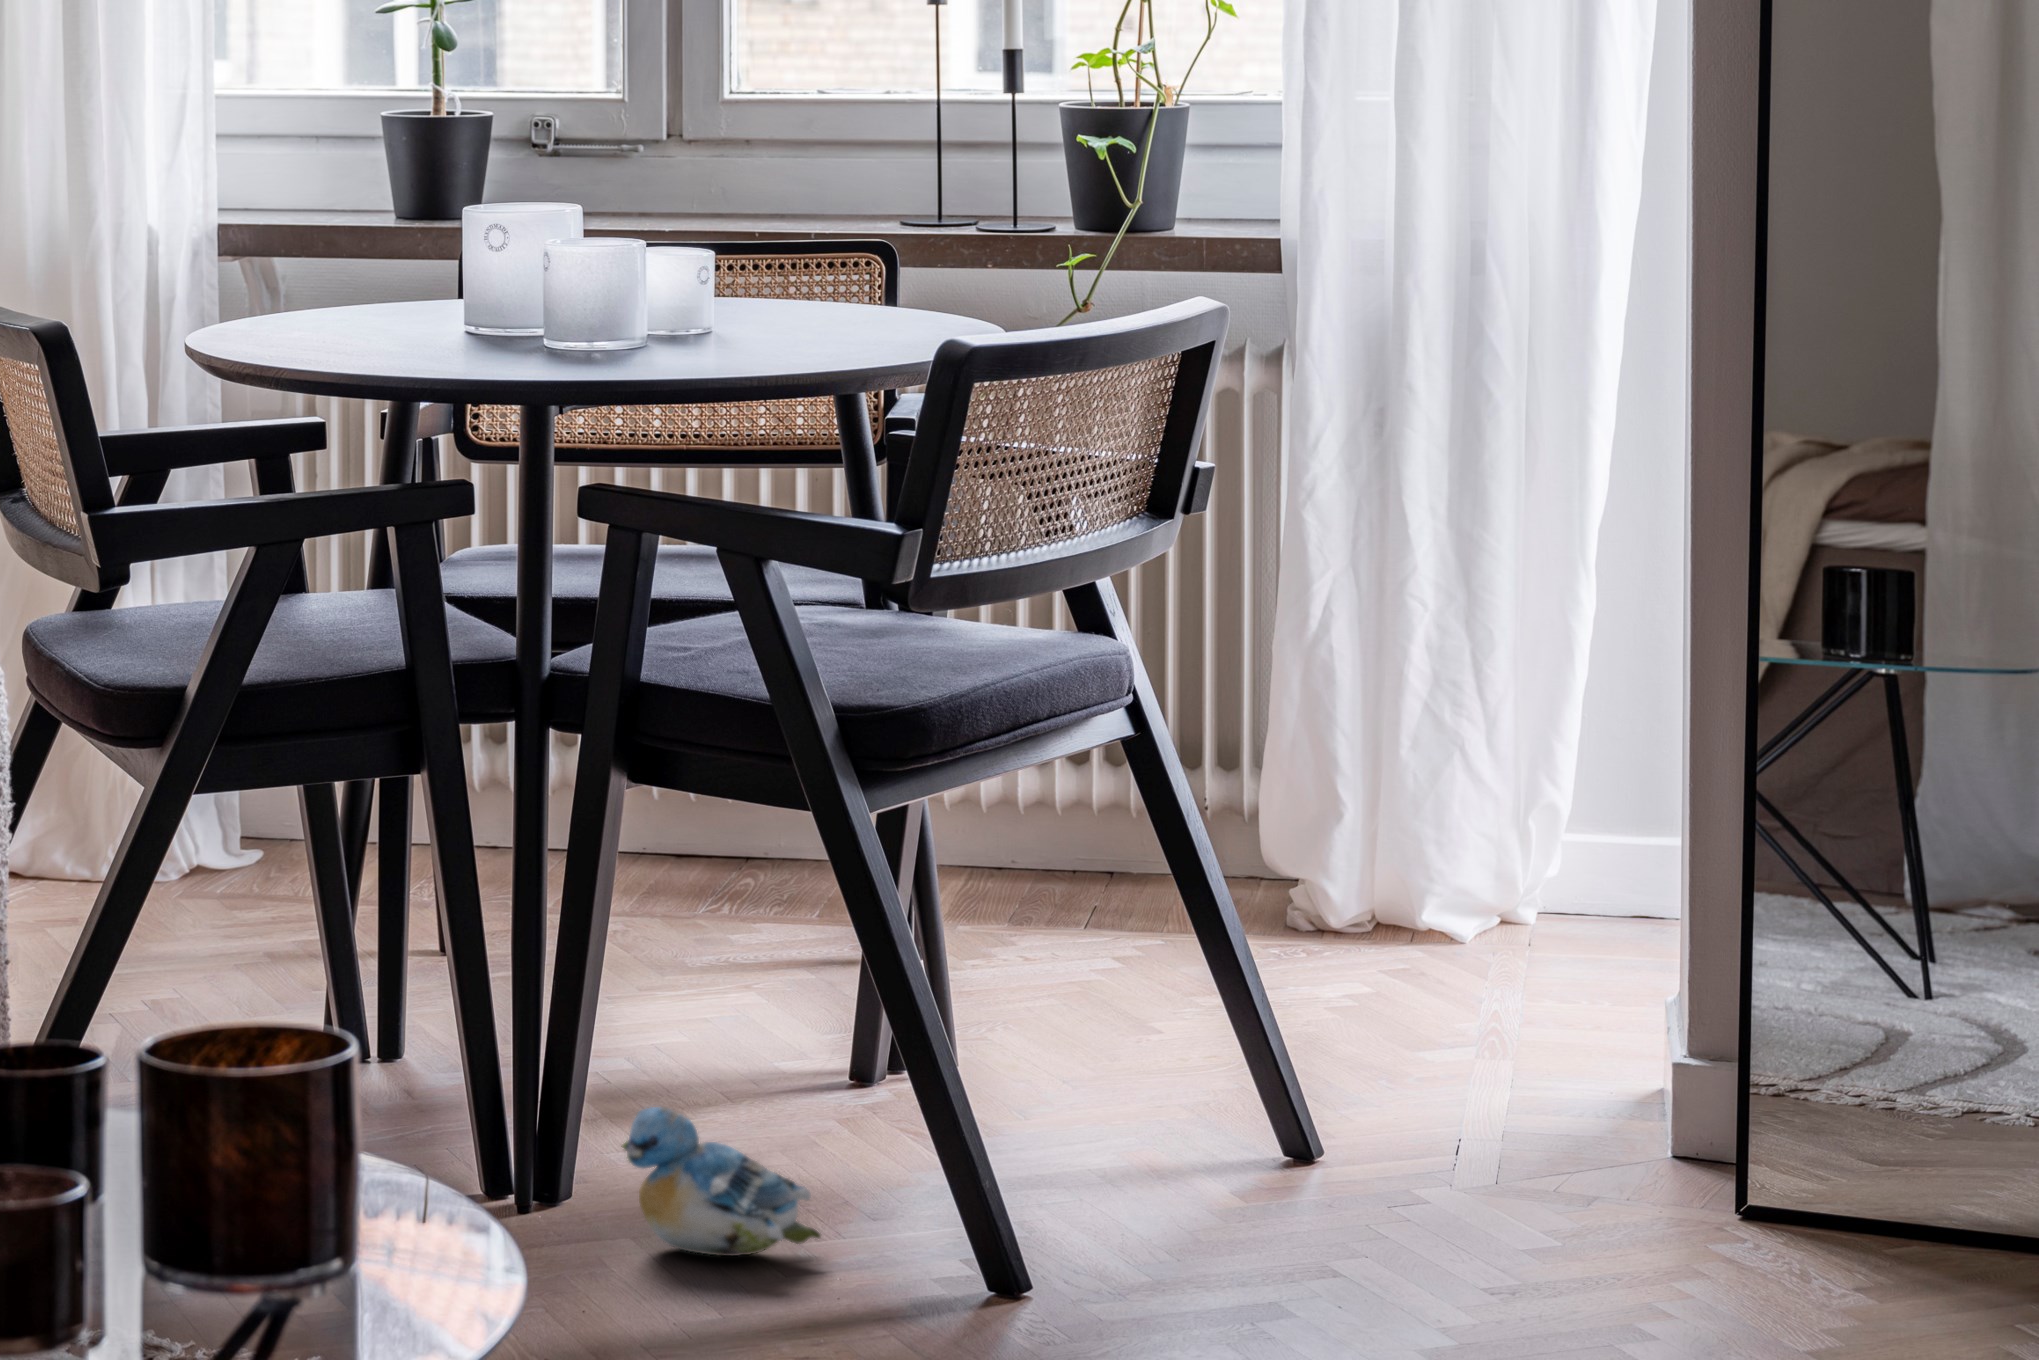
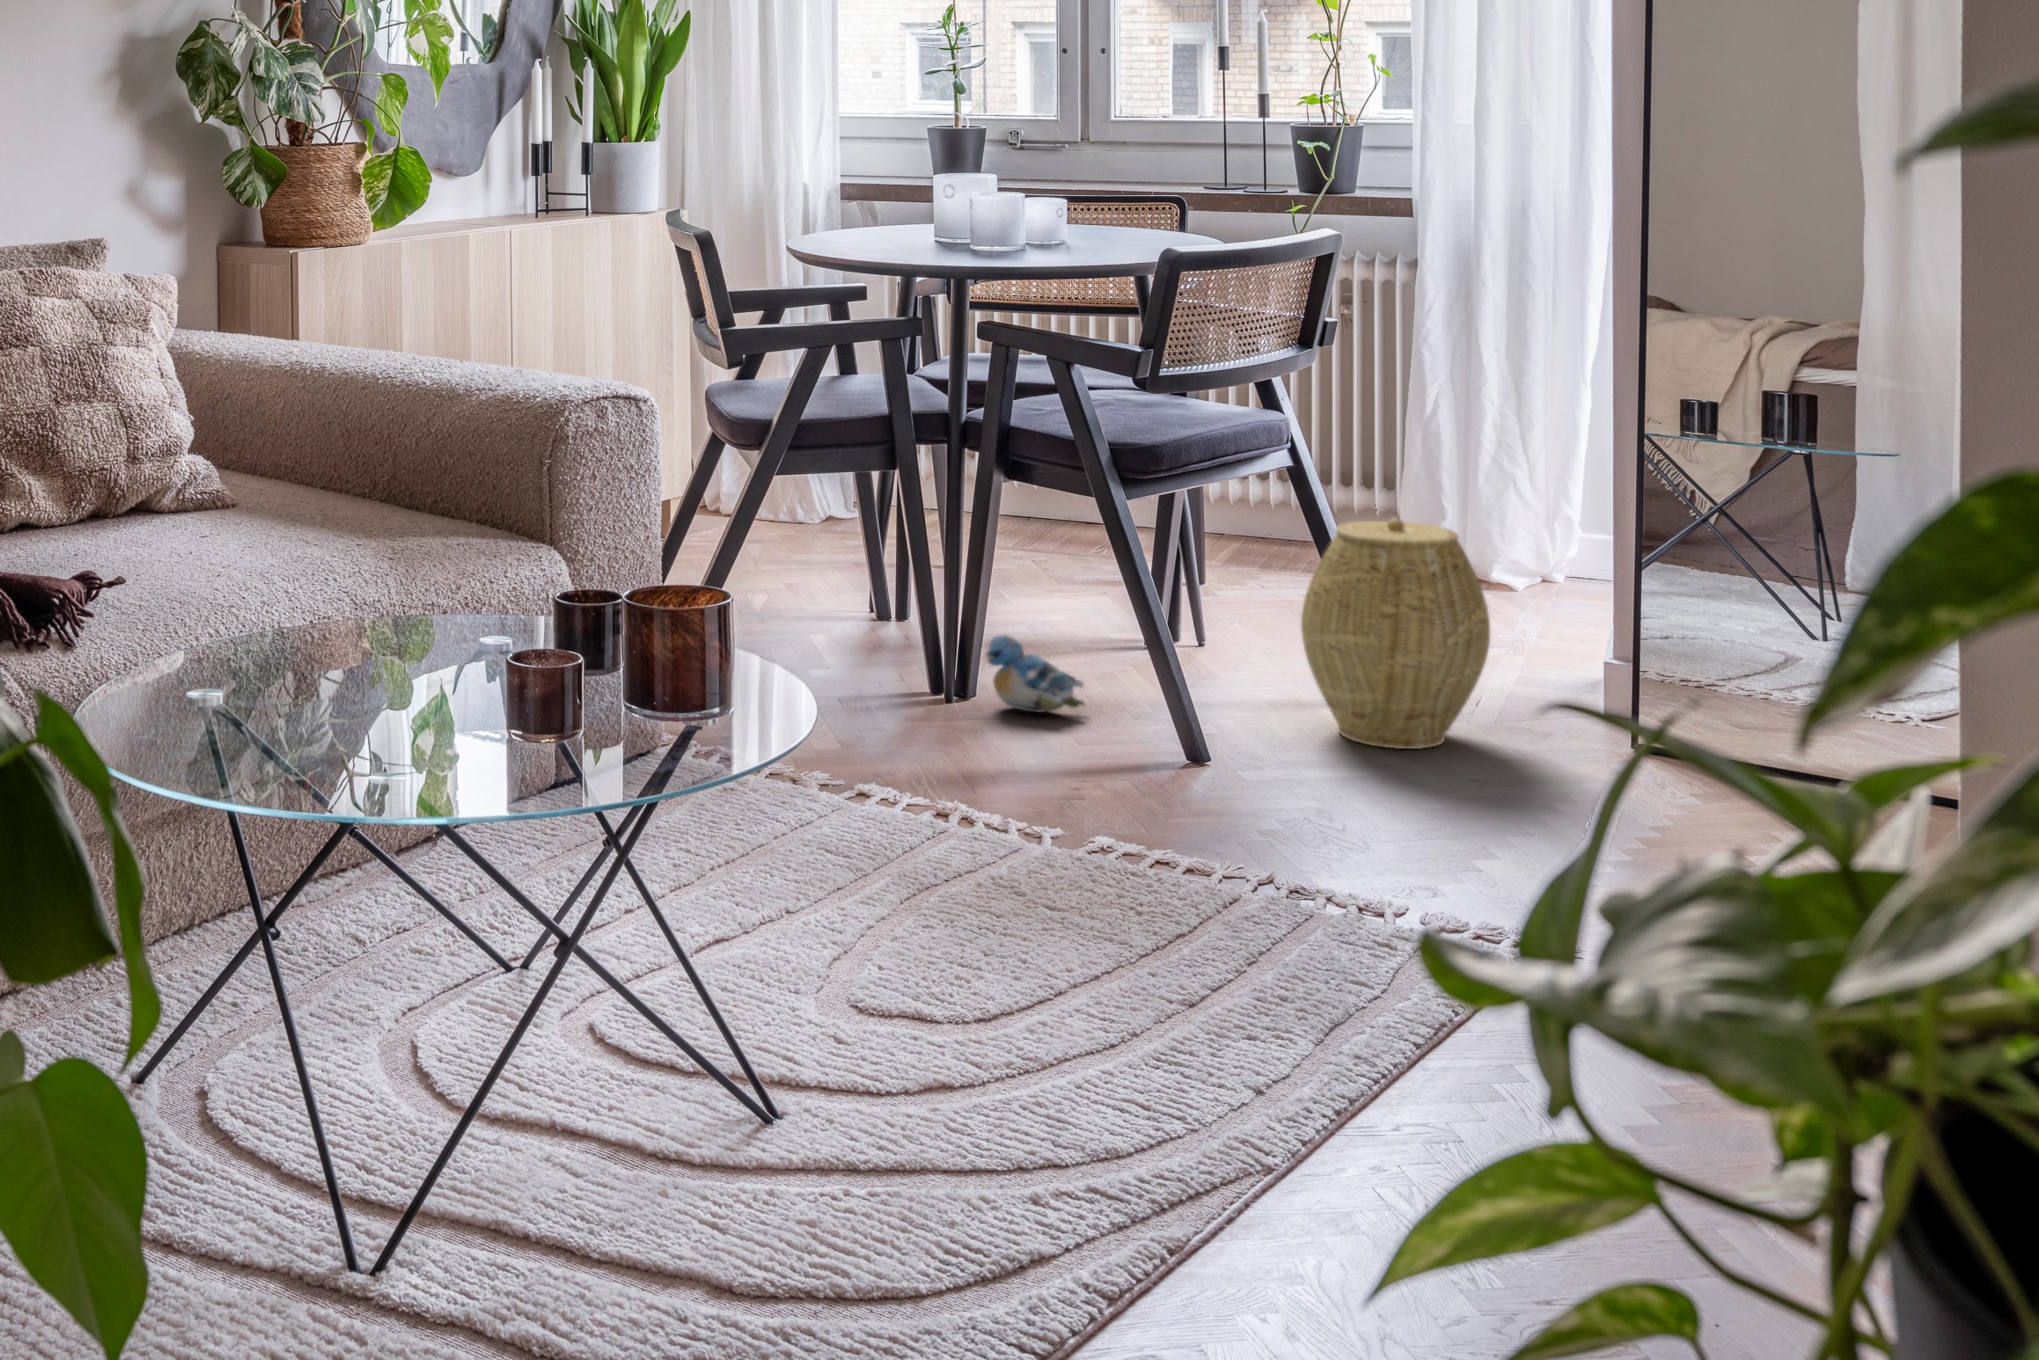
woven basket: none [1218,848,1566,1289] -> present [1301,518,1490,749]

